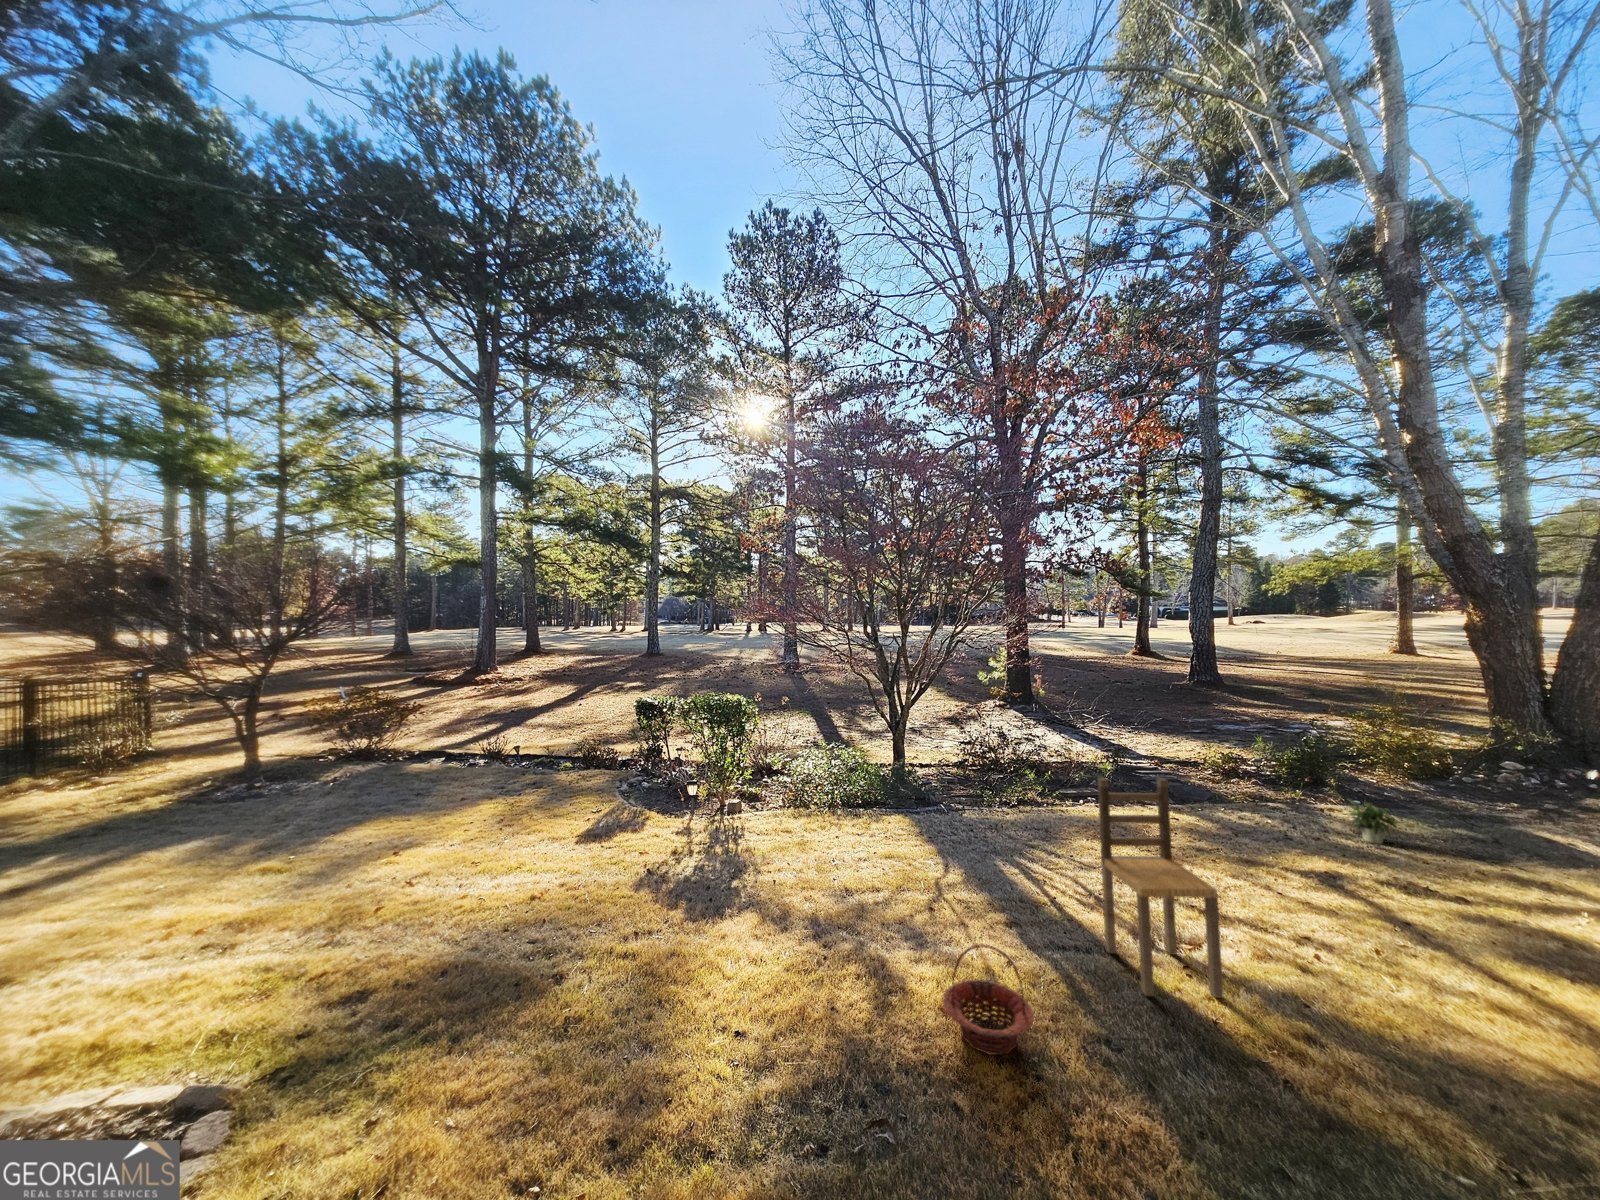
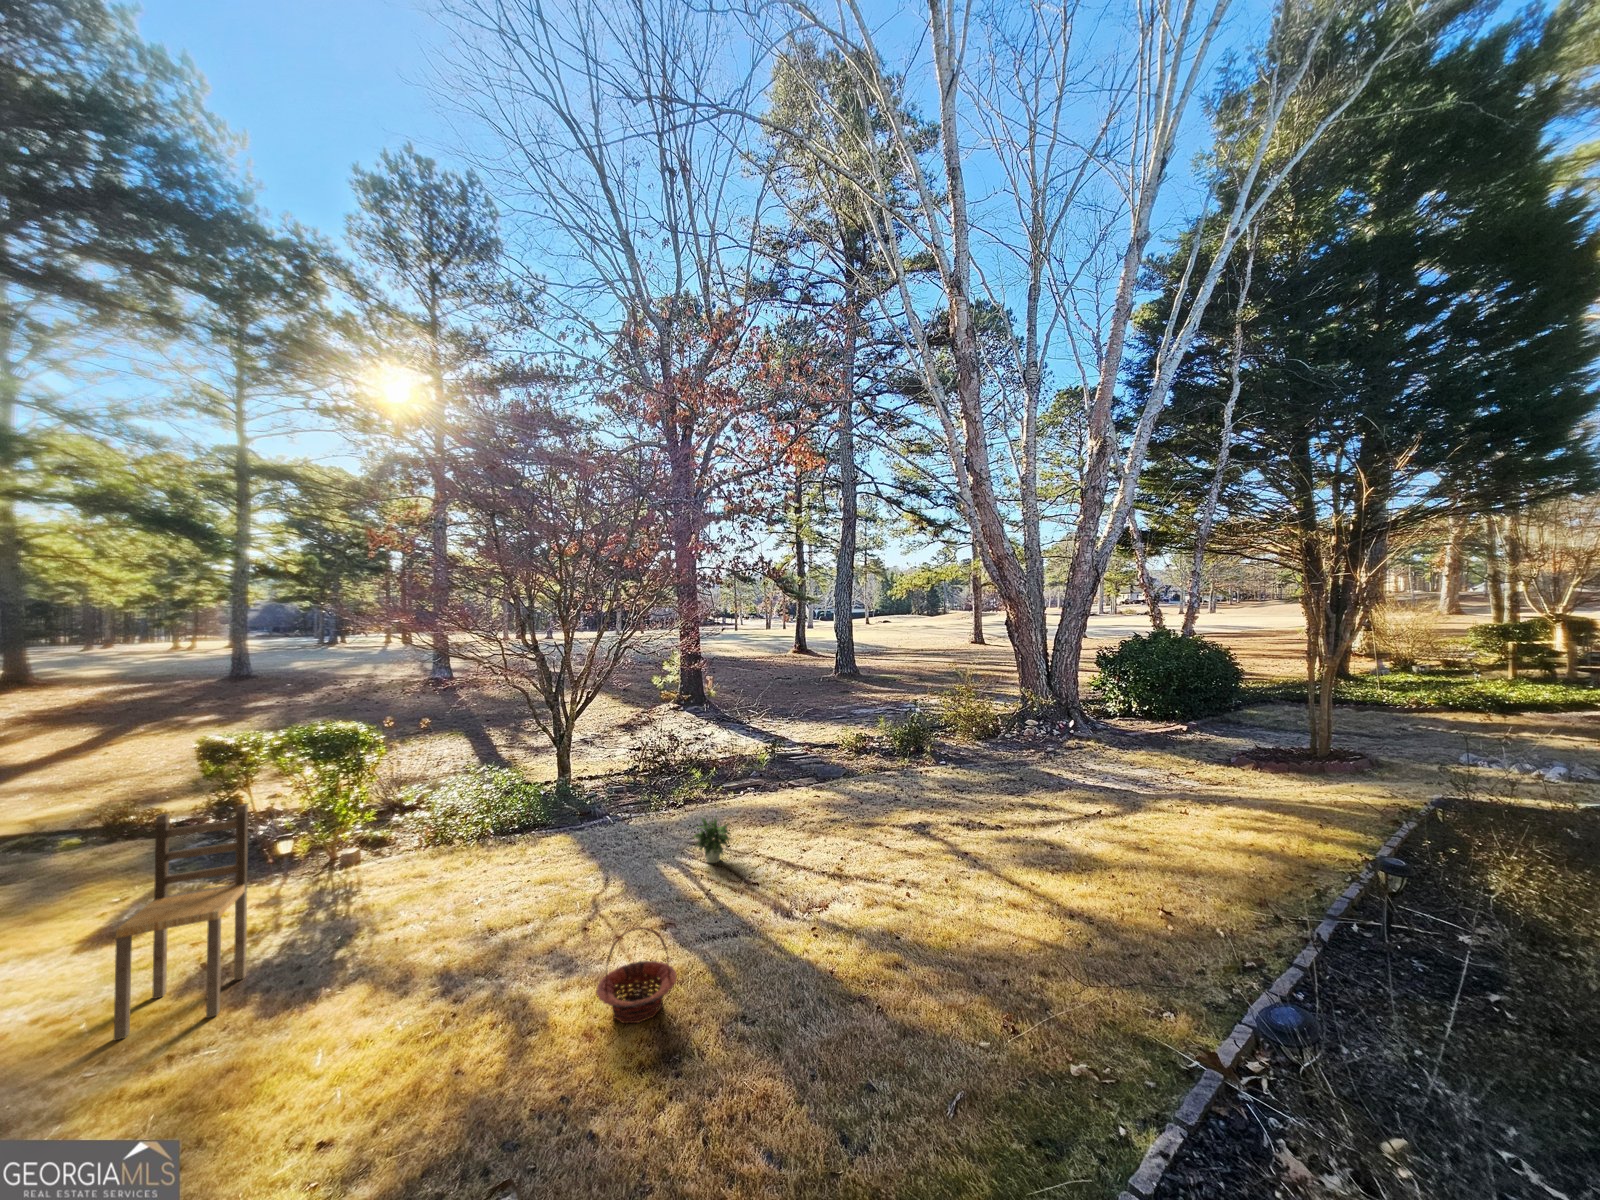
chair: present [1098,778,1223,998] -> present [114,804,248,1040]
potted plant: present [1349,800,1397,844] -> present [694,818,730,863]

